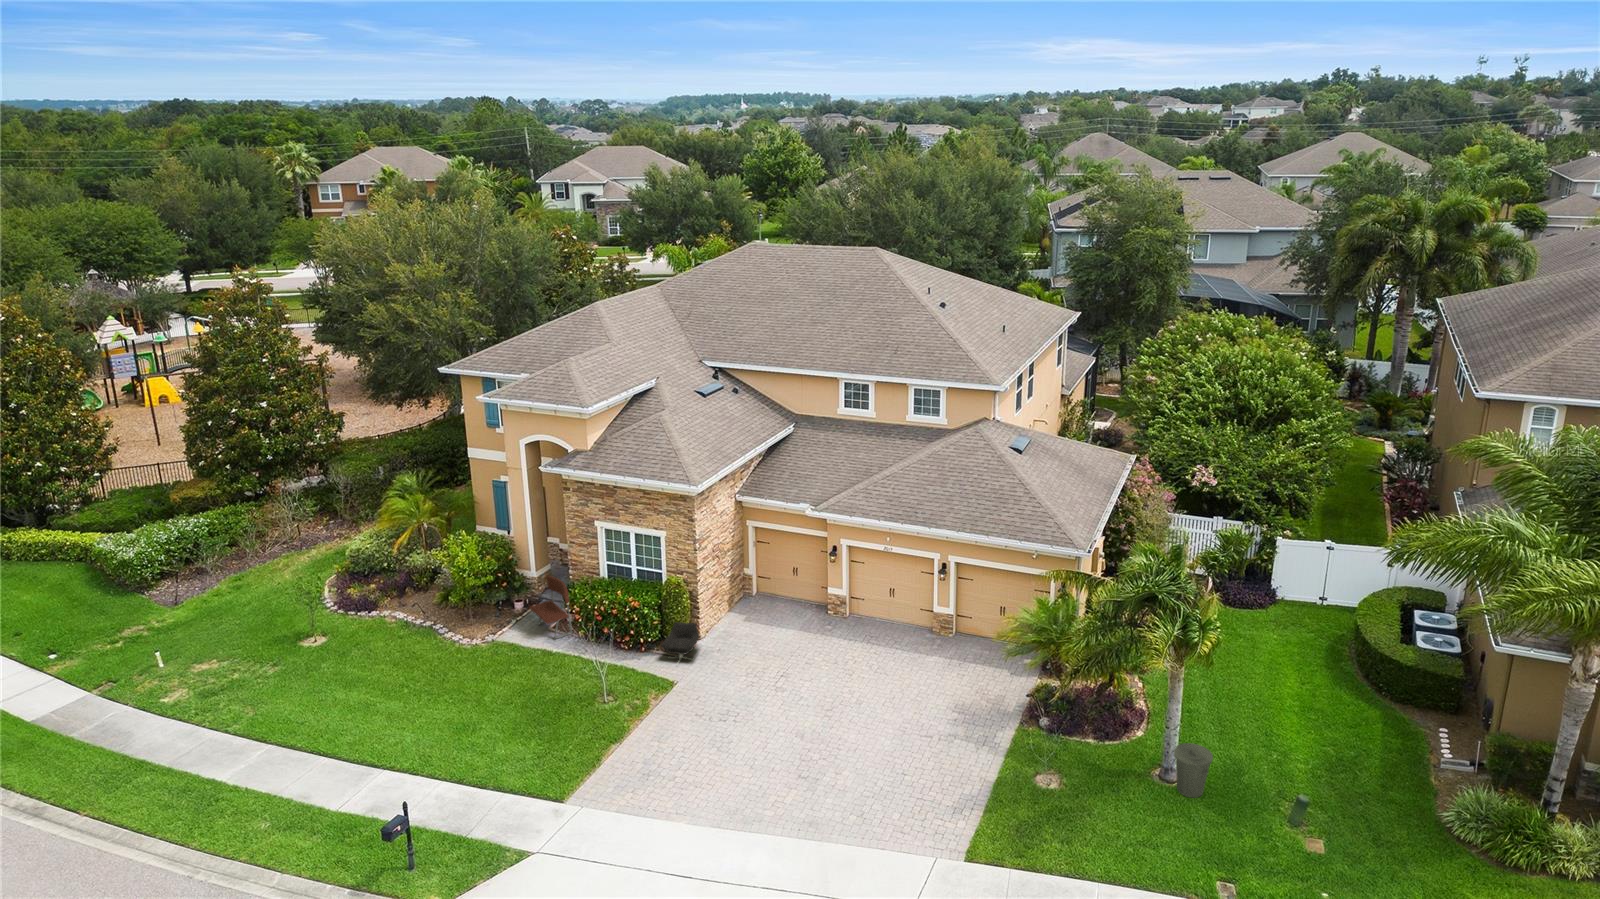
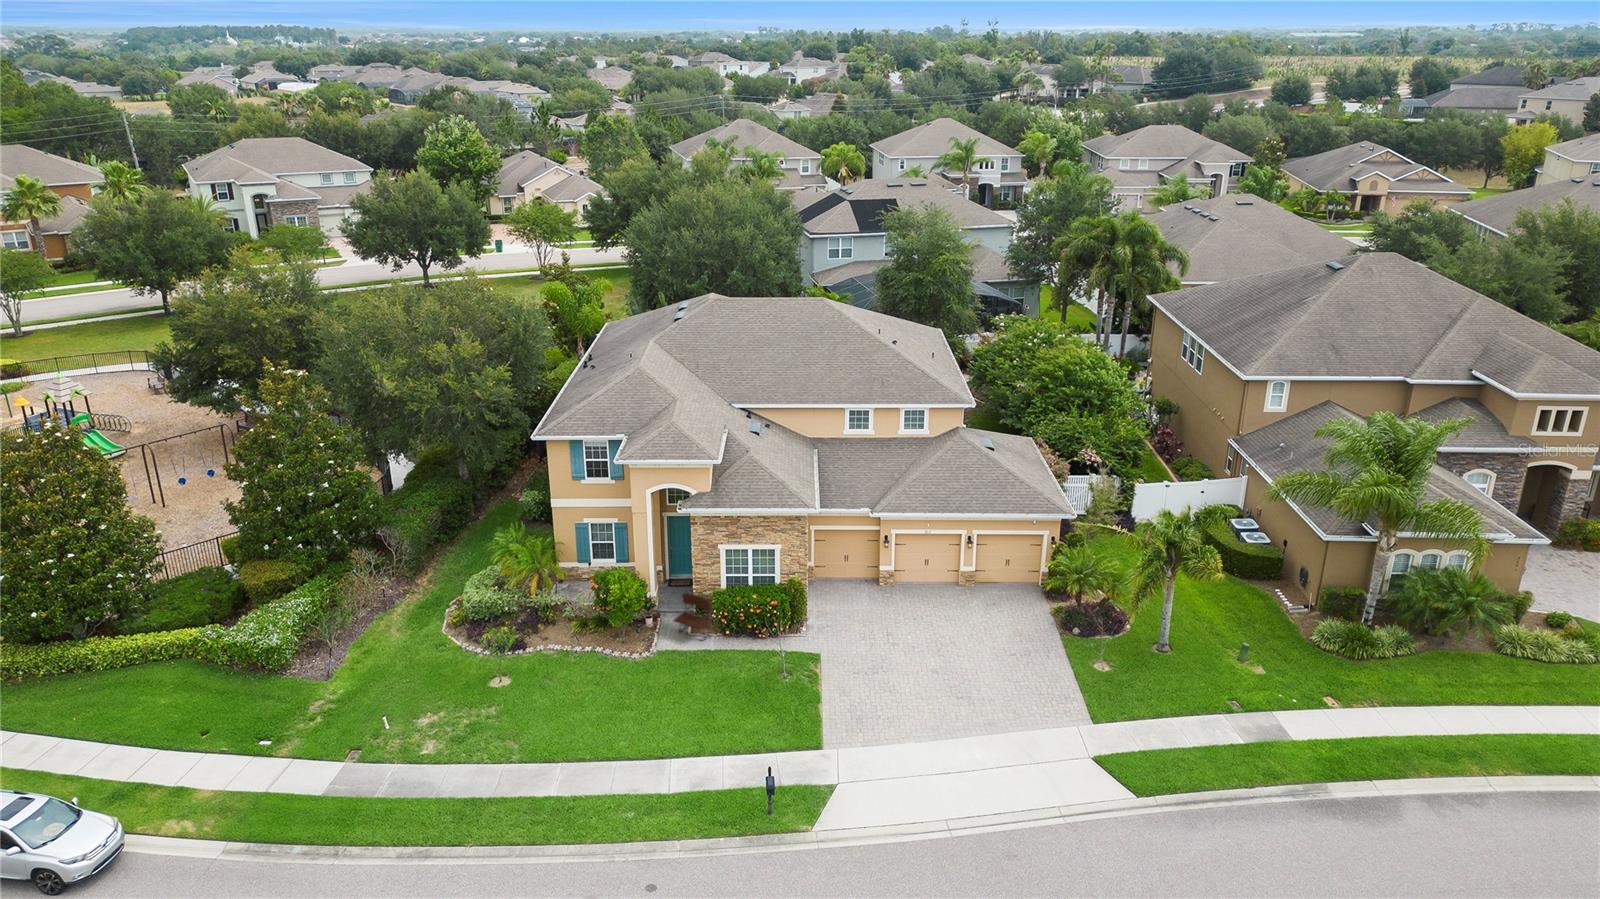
lounge chair: present [661,622,699,665] -> none [797,609,823,642]
trash can: present [1174,743,1213,798] -> none [1171,626,1195,658]

